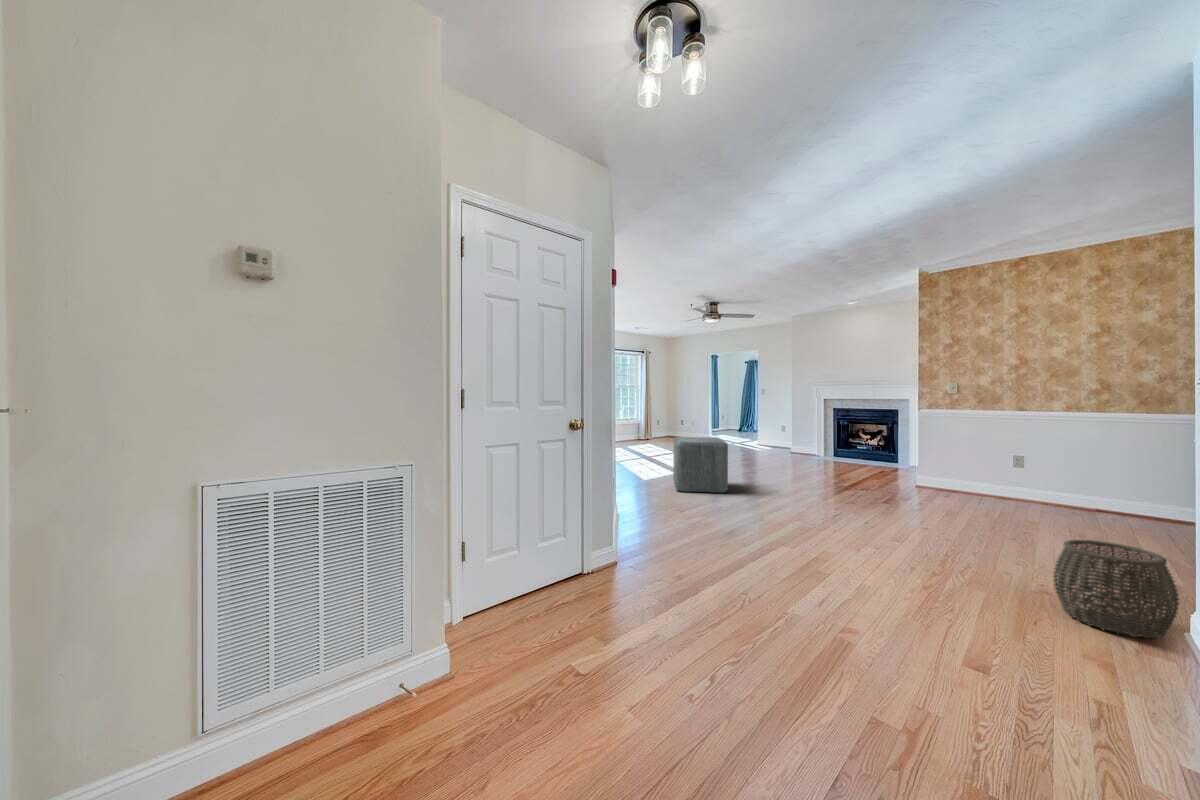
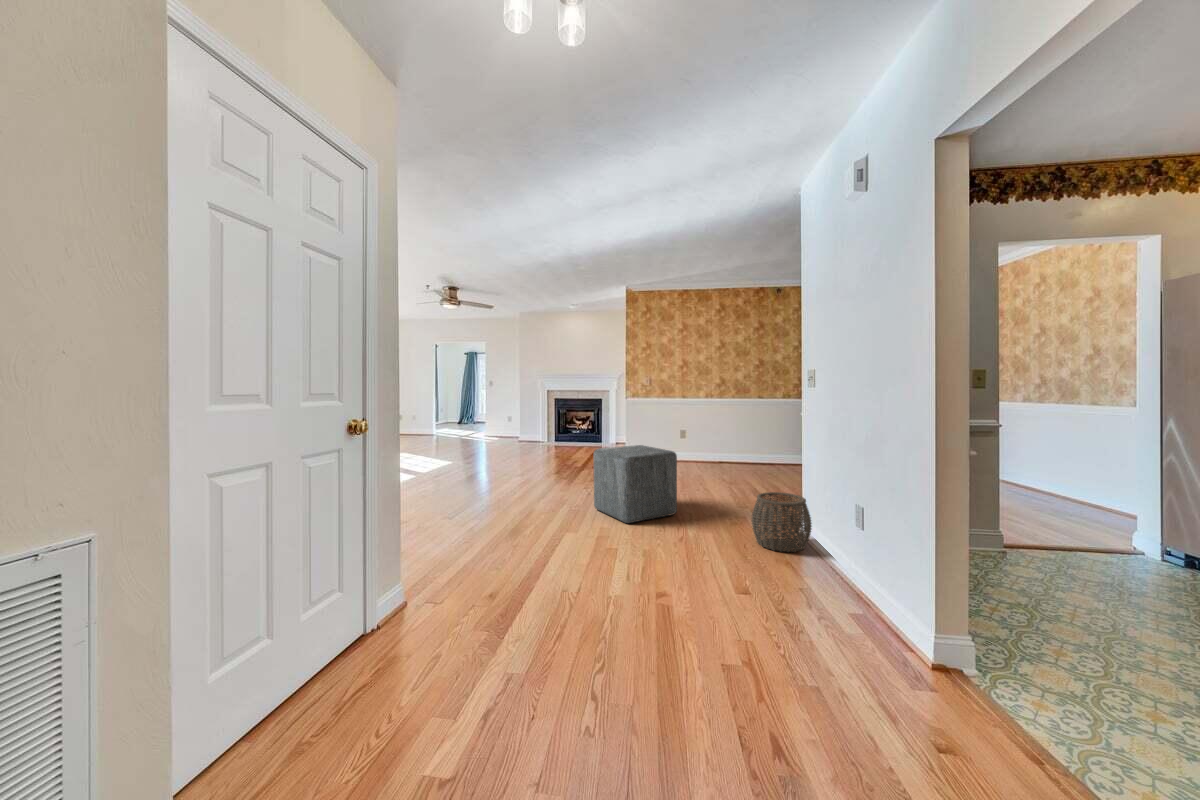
ottoman: present [673,437,728,493] -> present [594,445,677,523]

